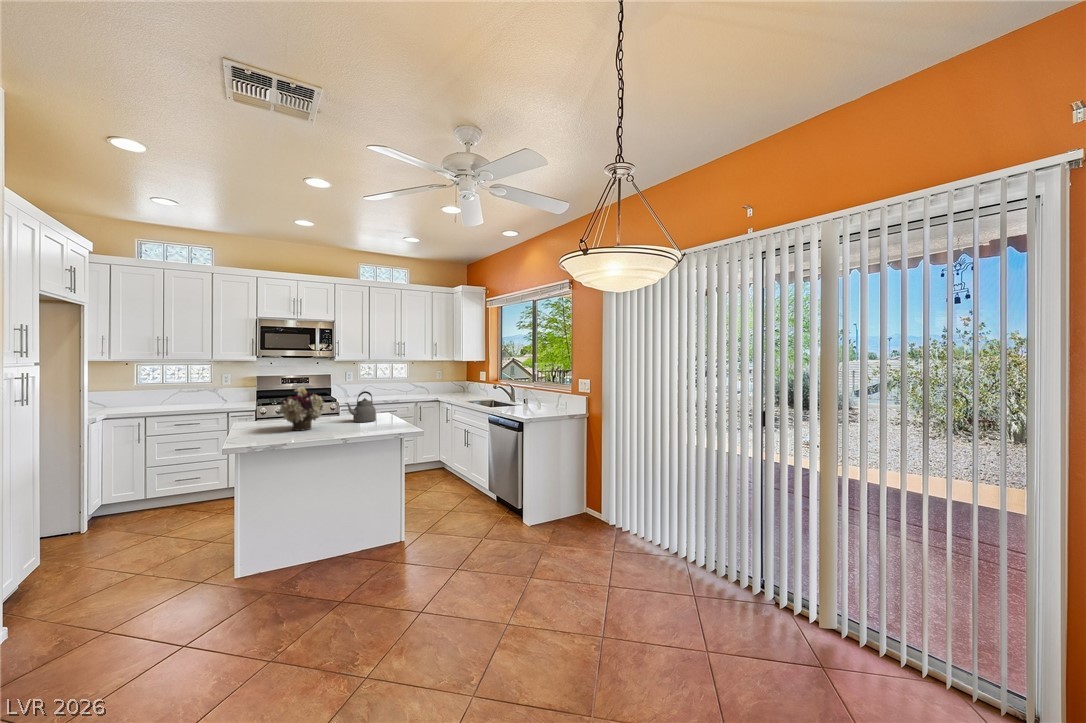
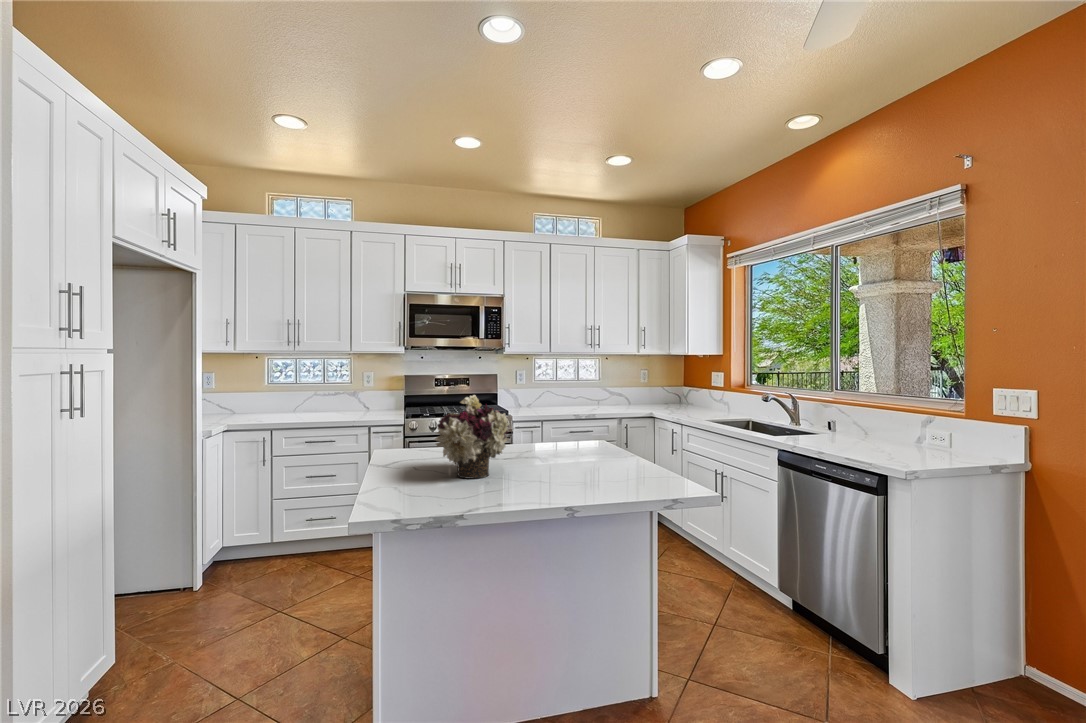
kettle: present [345,391,376,422] -> none [542,404,593,462]

